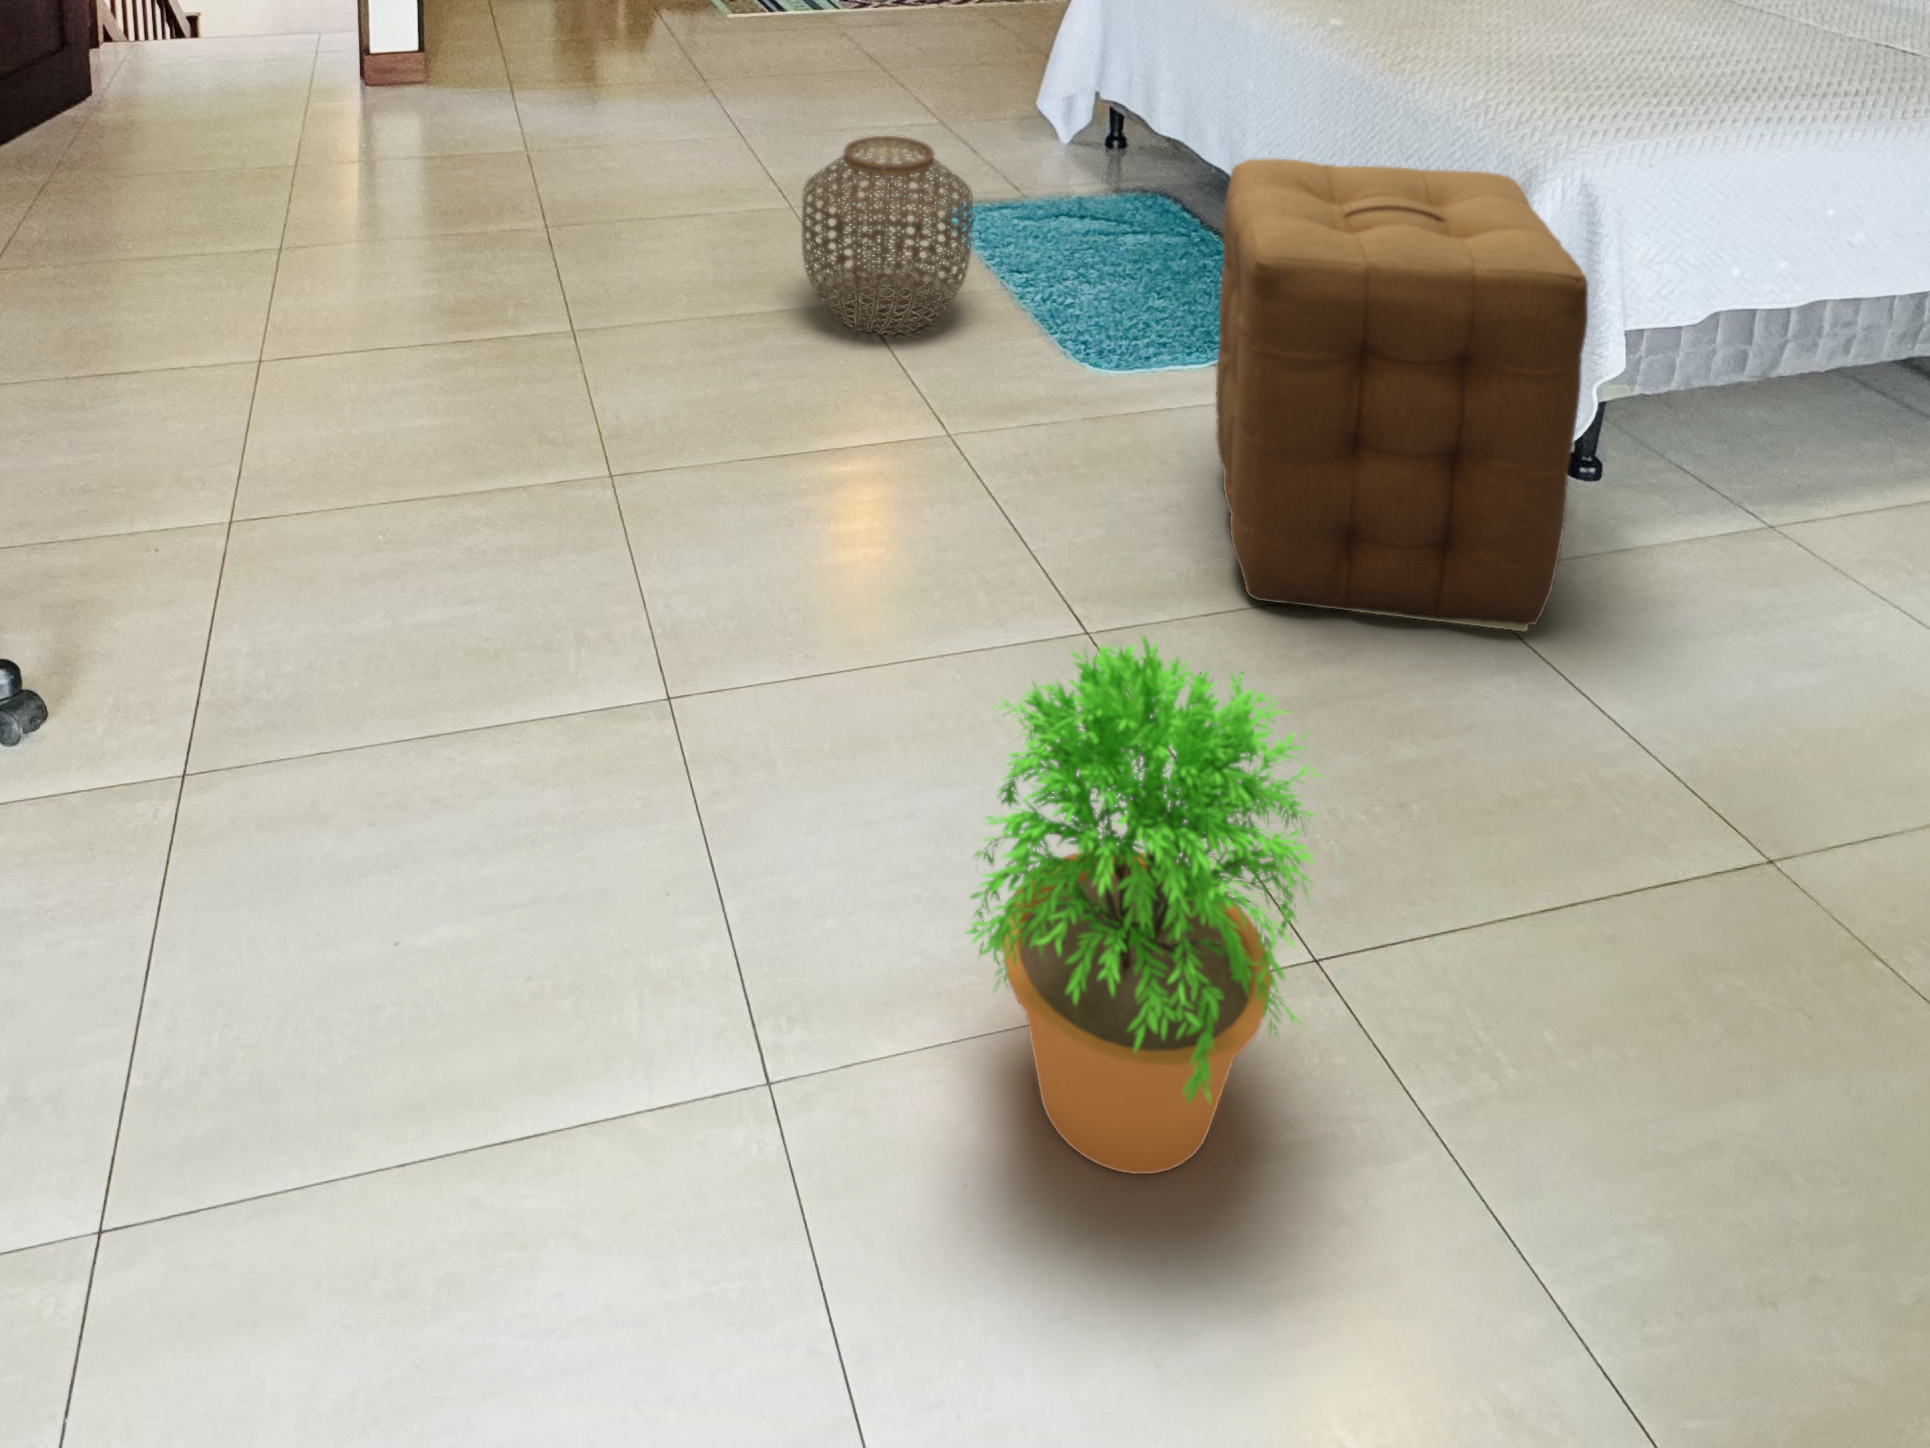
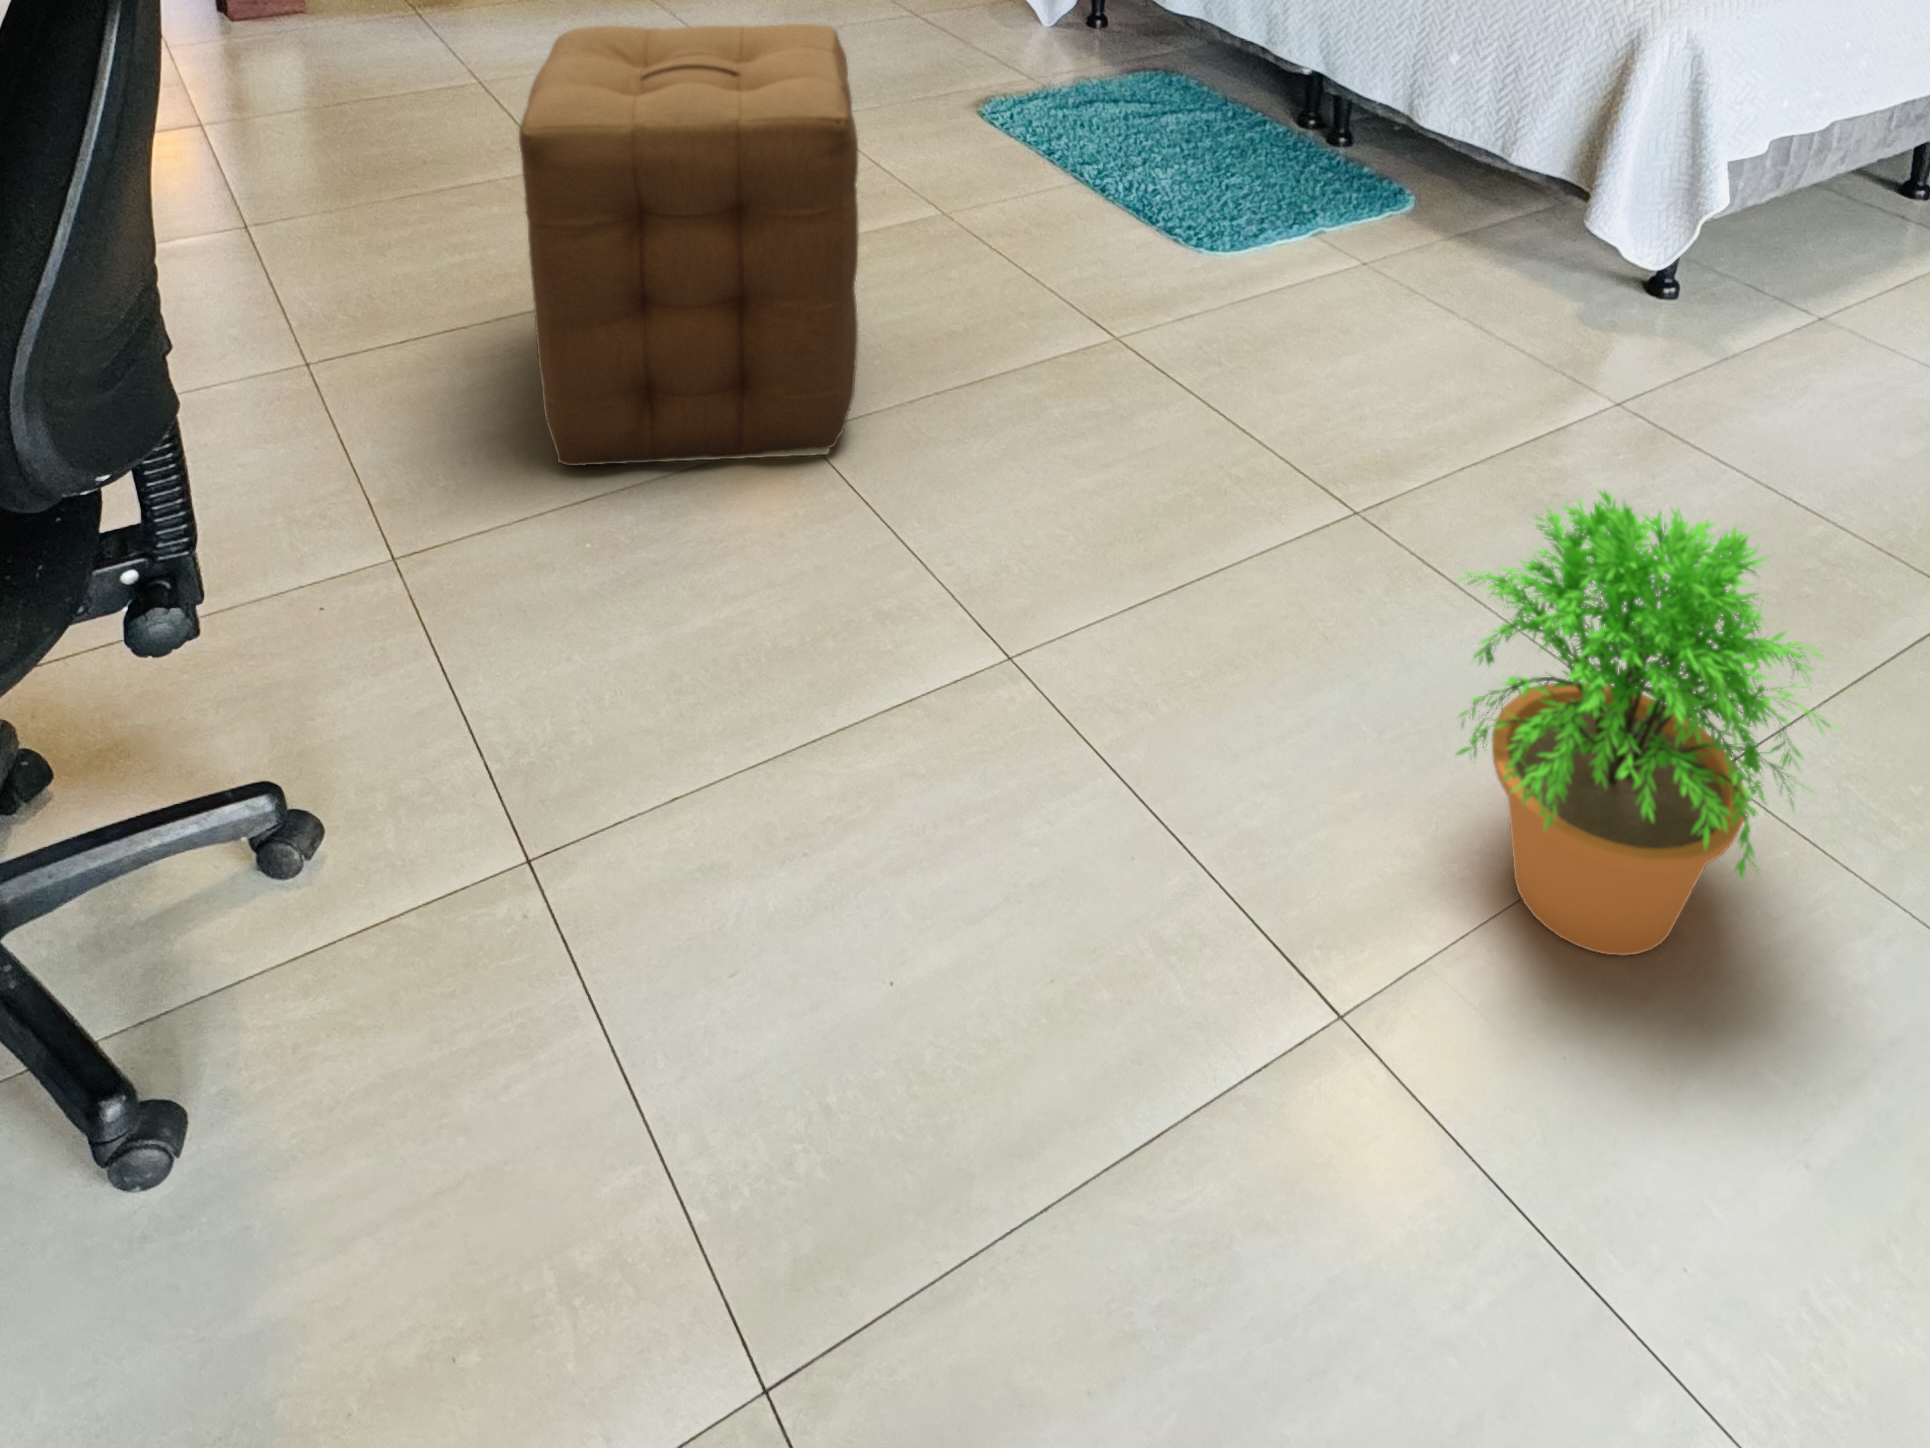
woven basket: present [802,136,973,334] -> none [886,37,1065,241]
ottoman: present [1216,159,1588,631] -> present [519,24,859,466]

